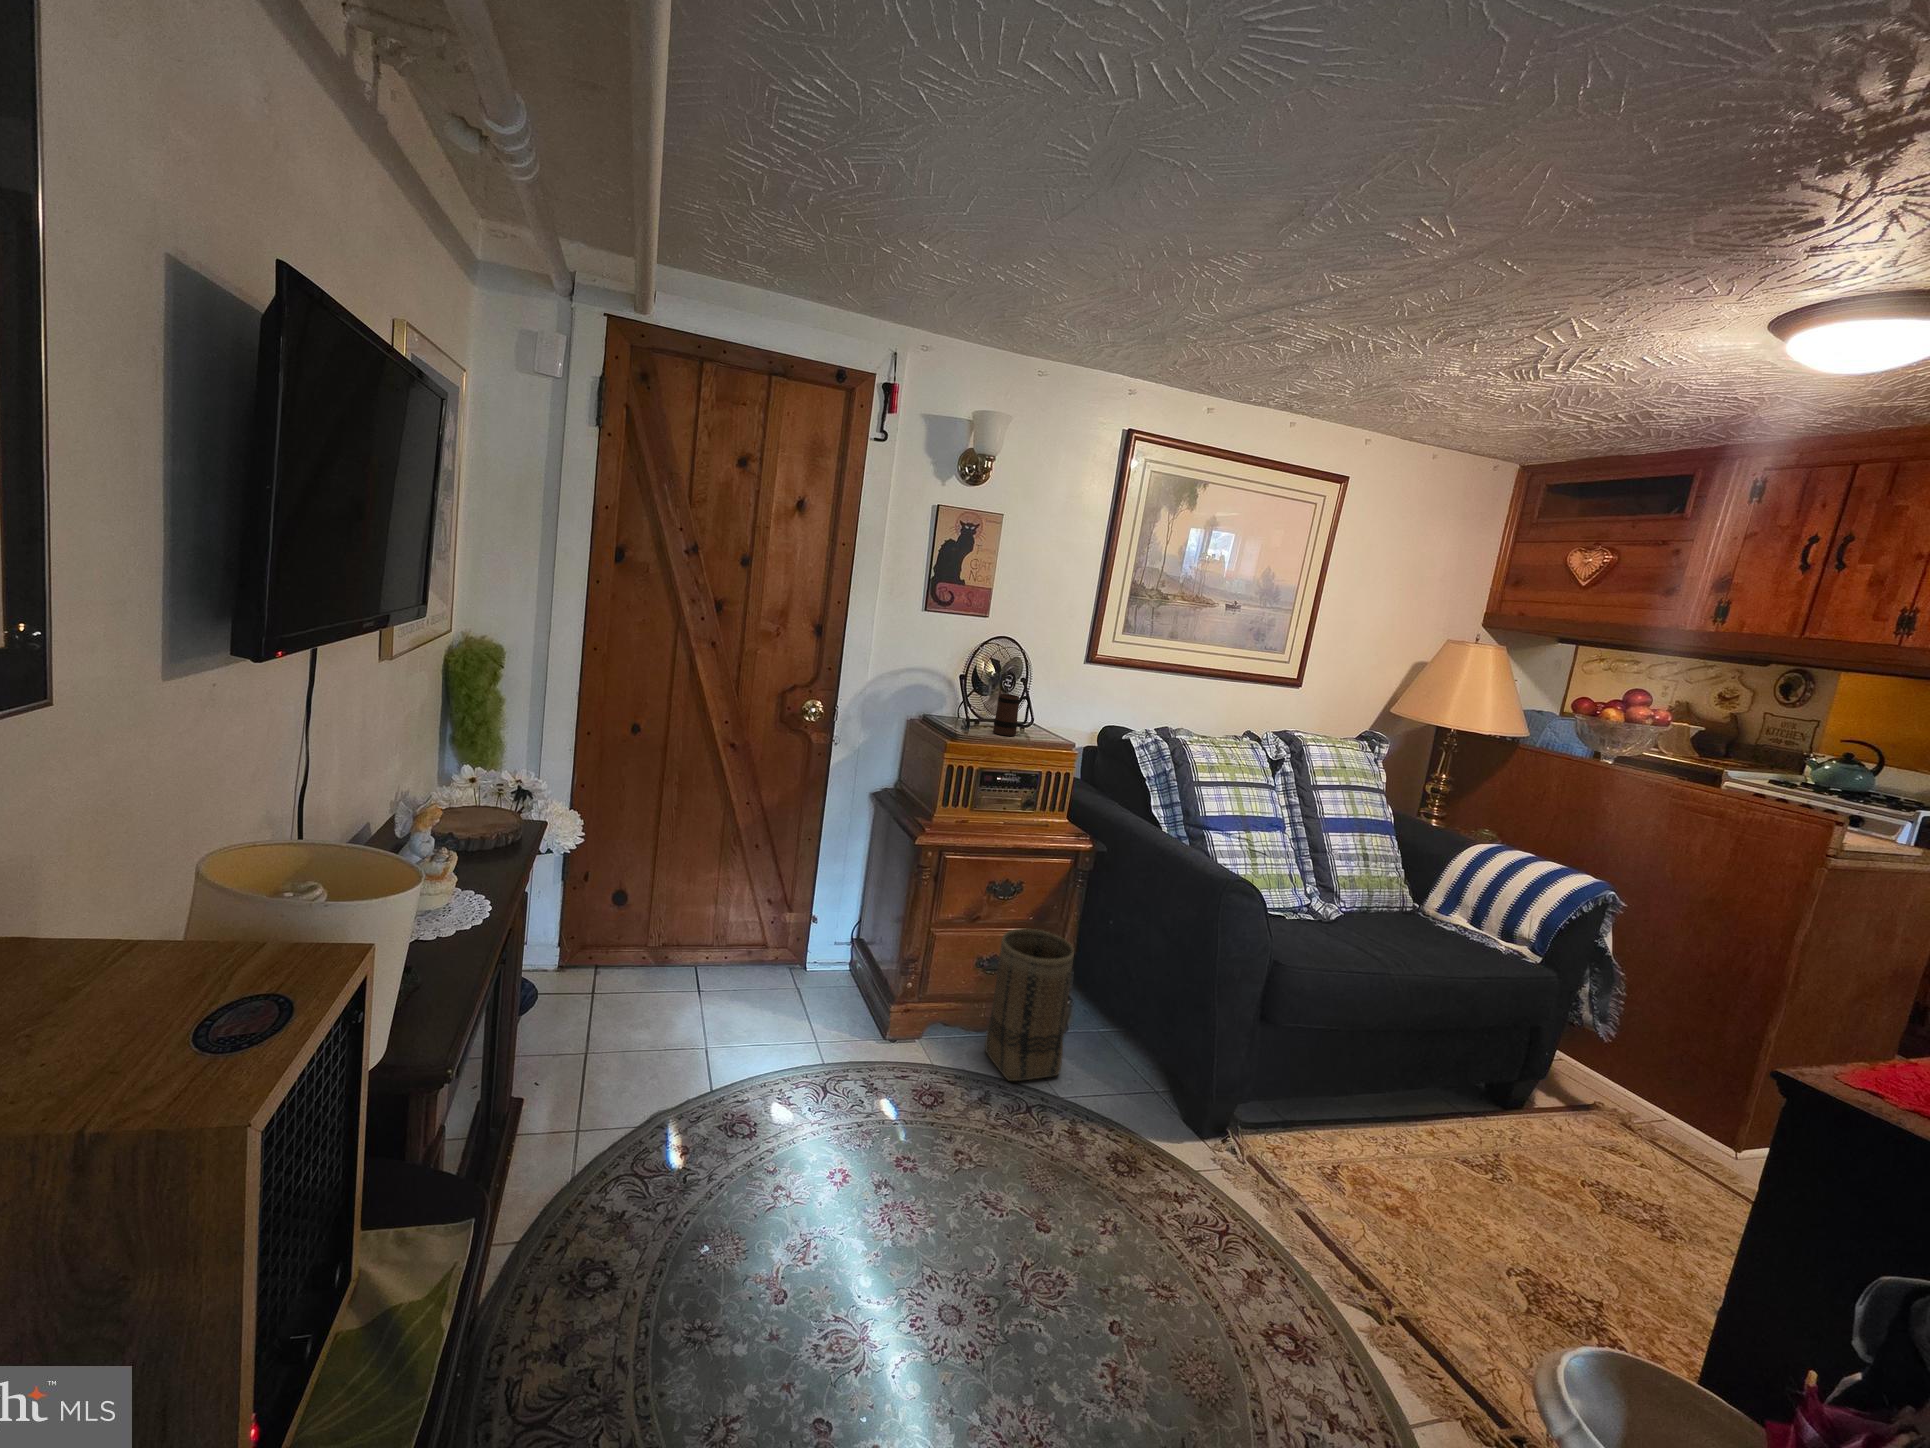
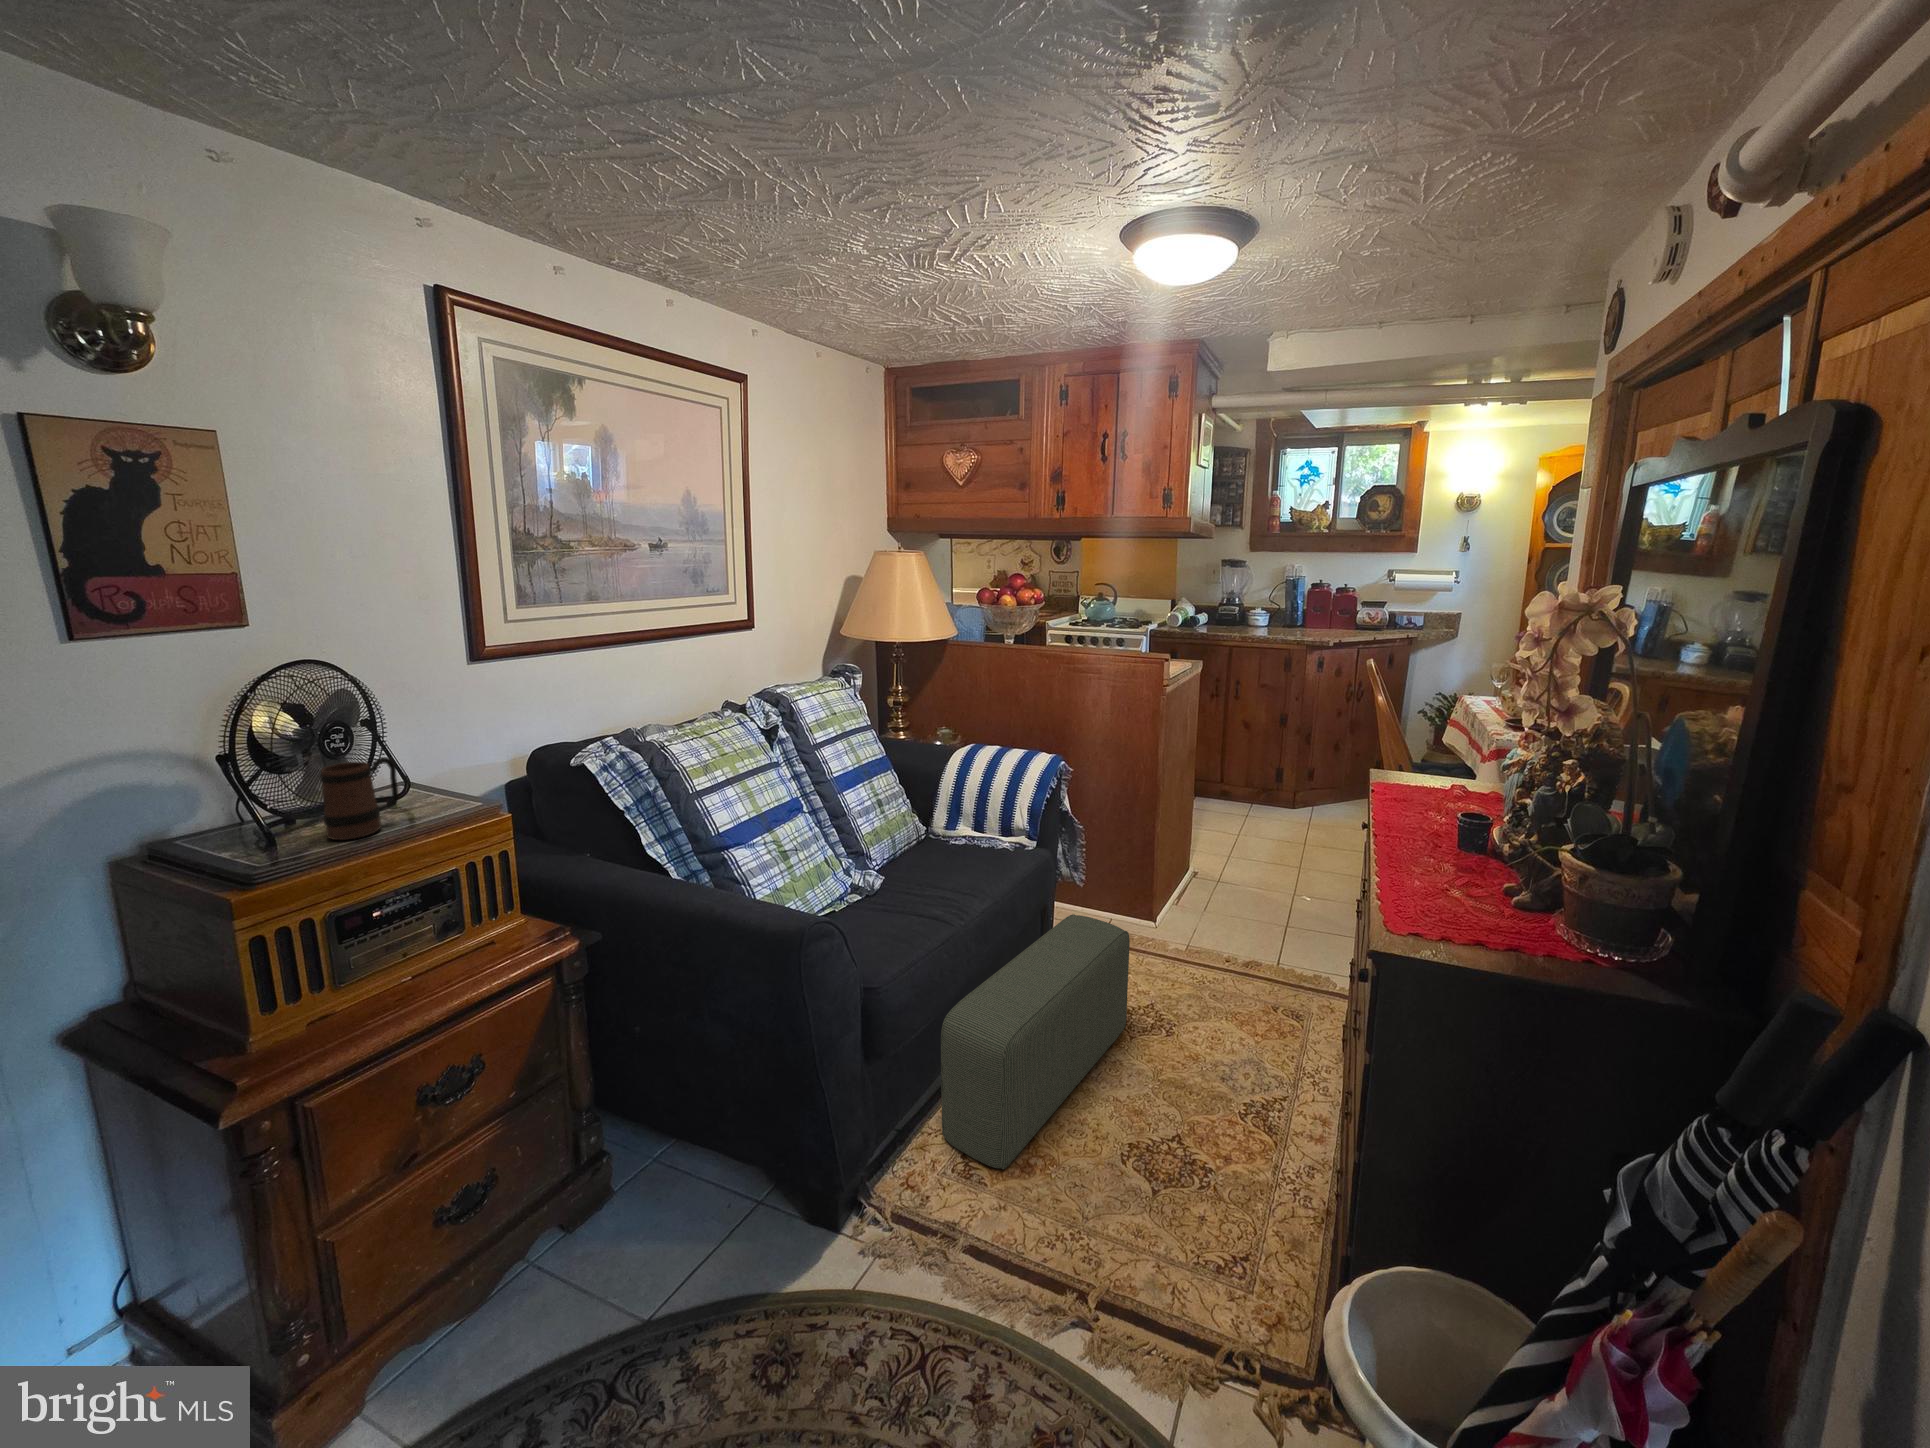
basket: present [985,929,1074,1081] -> none [464,1105,625,1379]
pouf: none [1323,1033,1631,1208] -> present [941,914,1130,1169]

